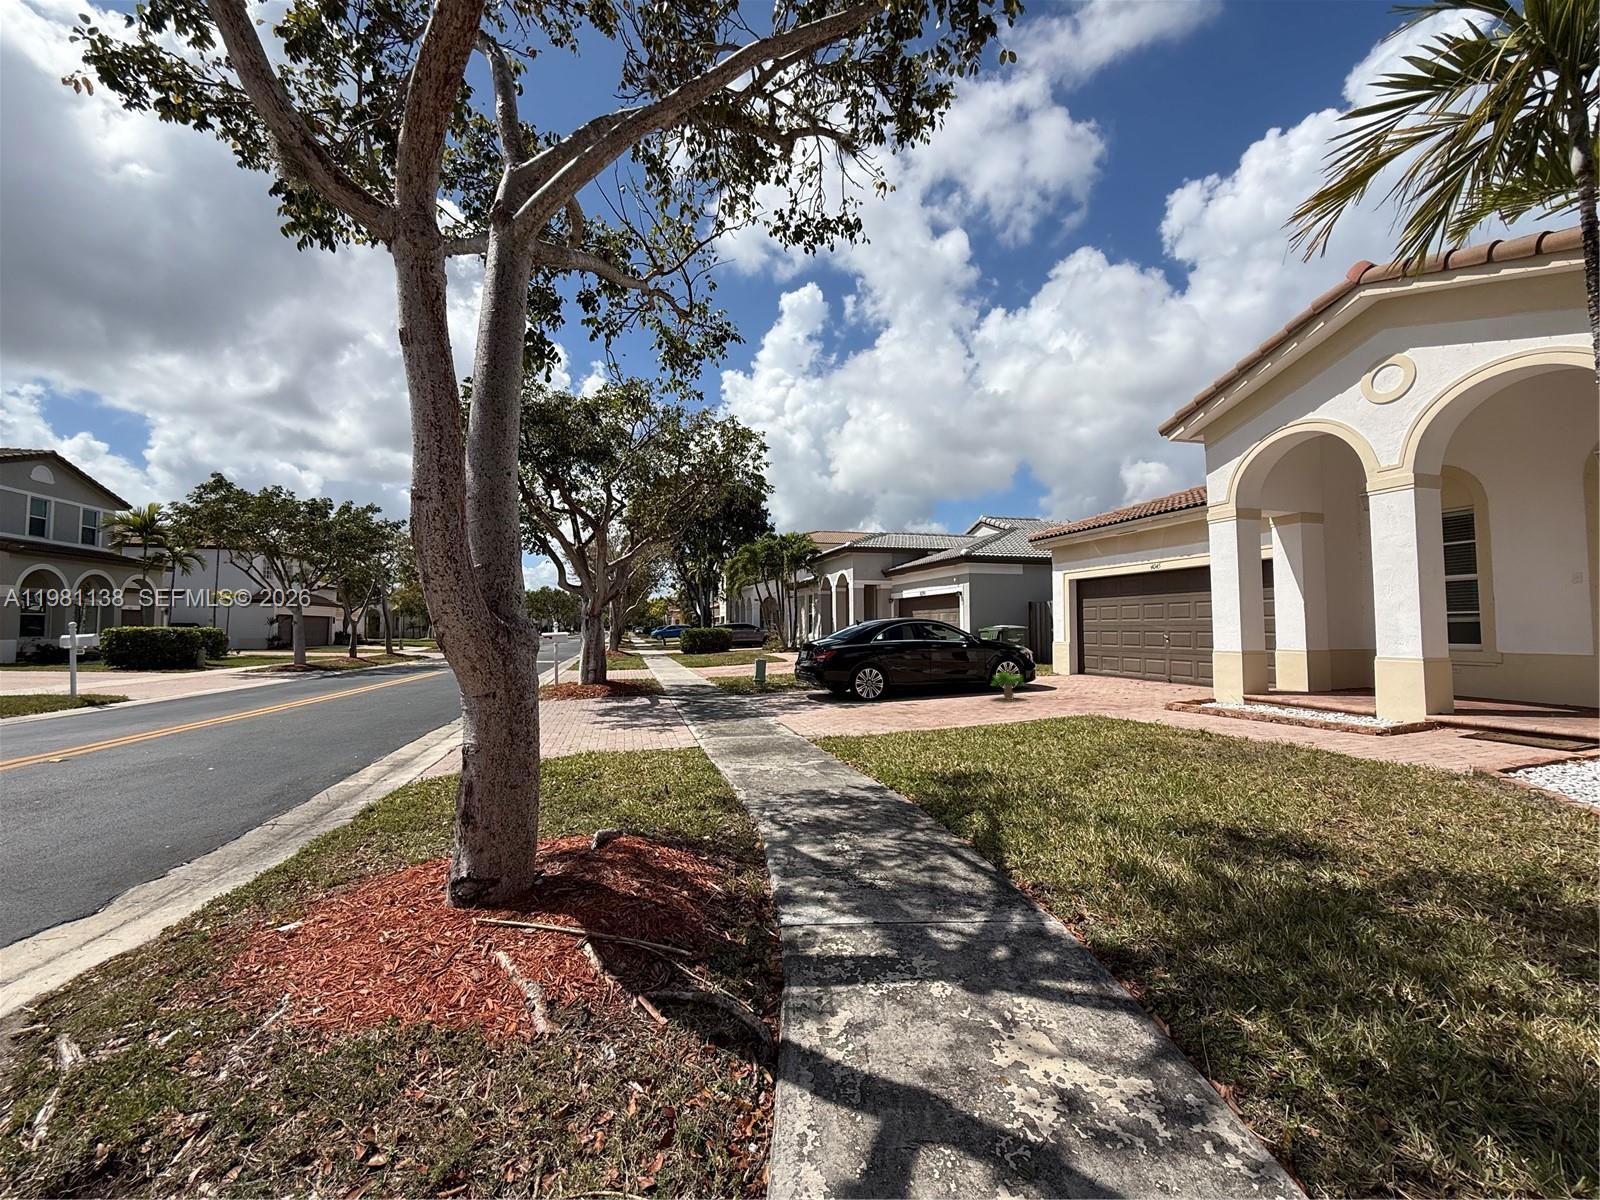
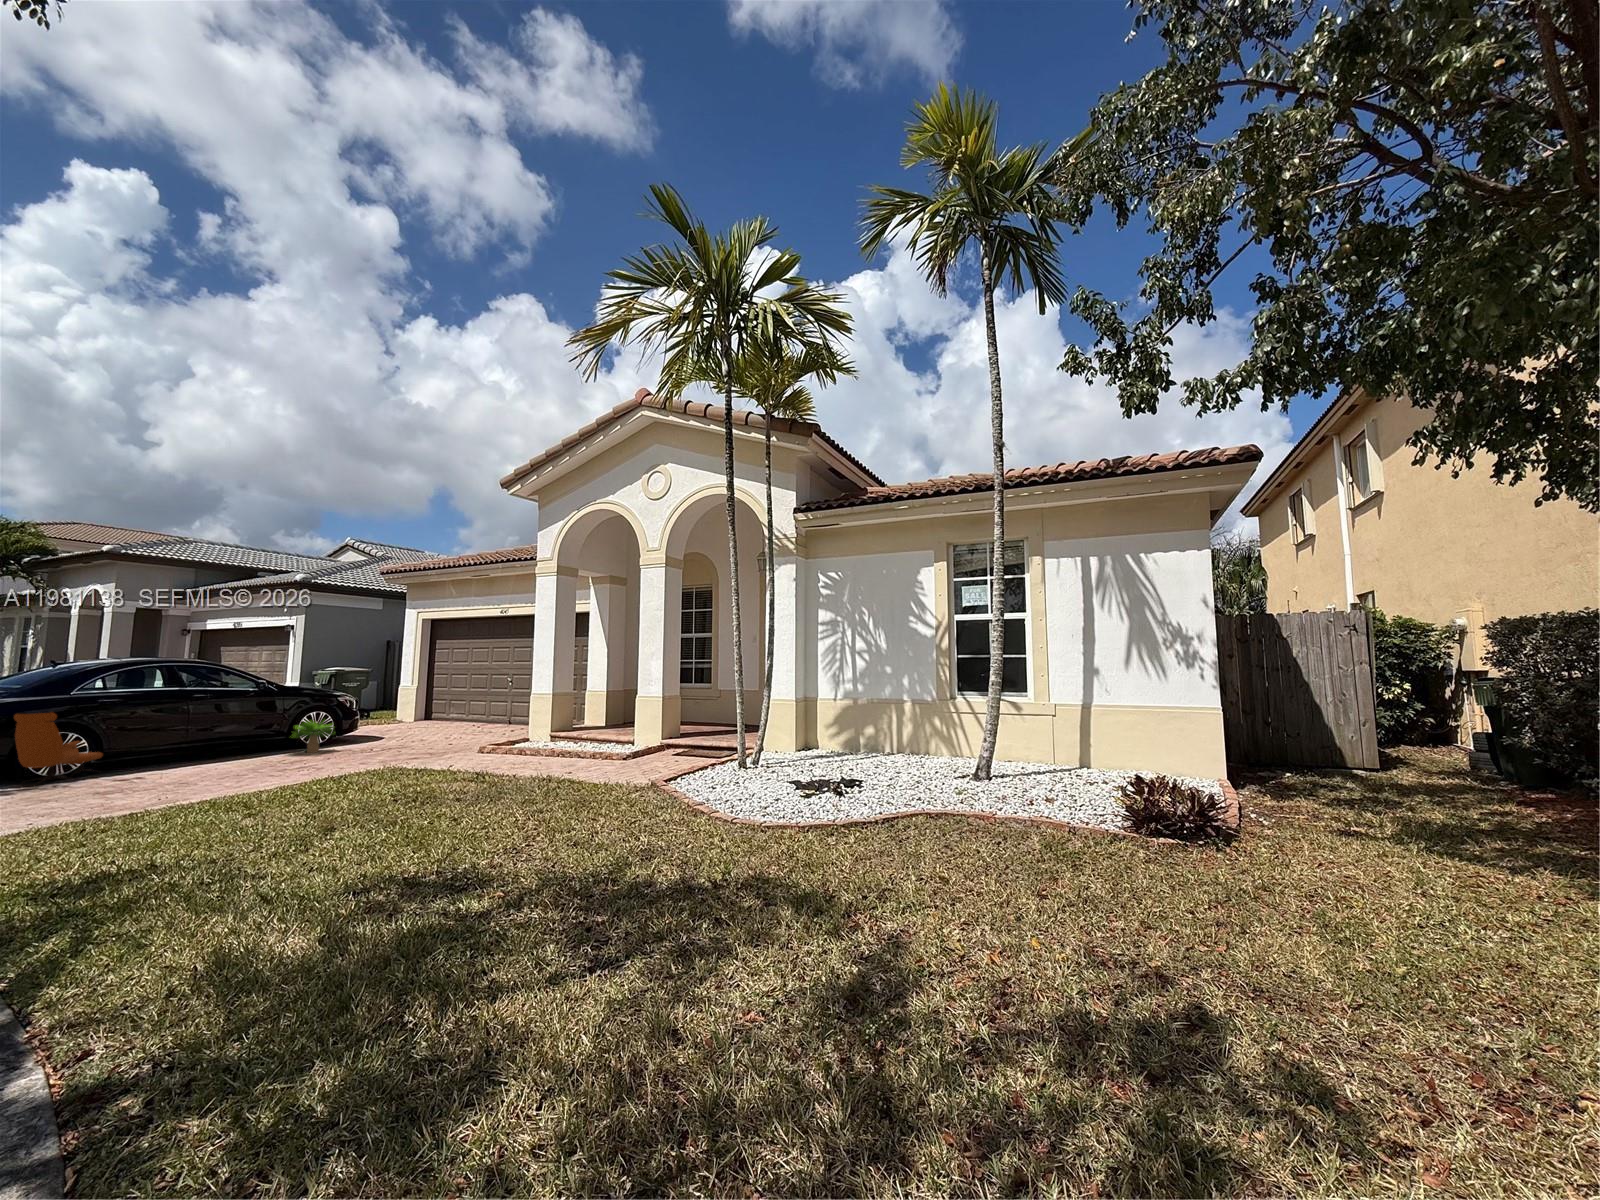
lounge chair: none [839,659,883,711] -> present [14,713,102,786]

